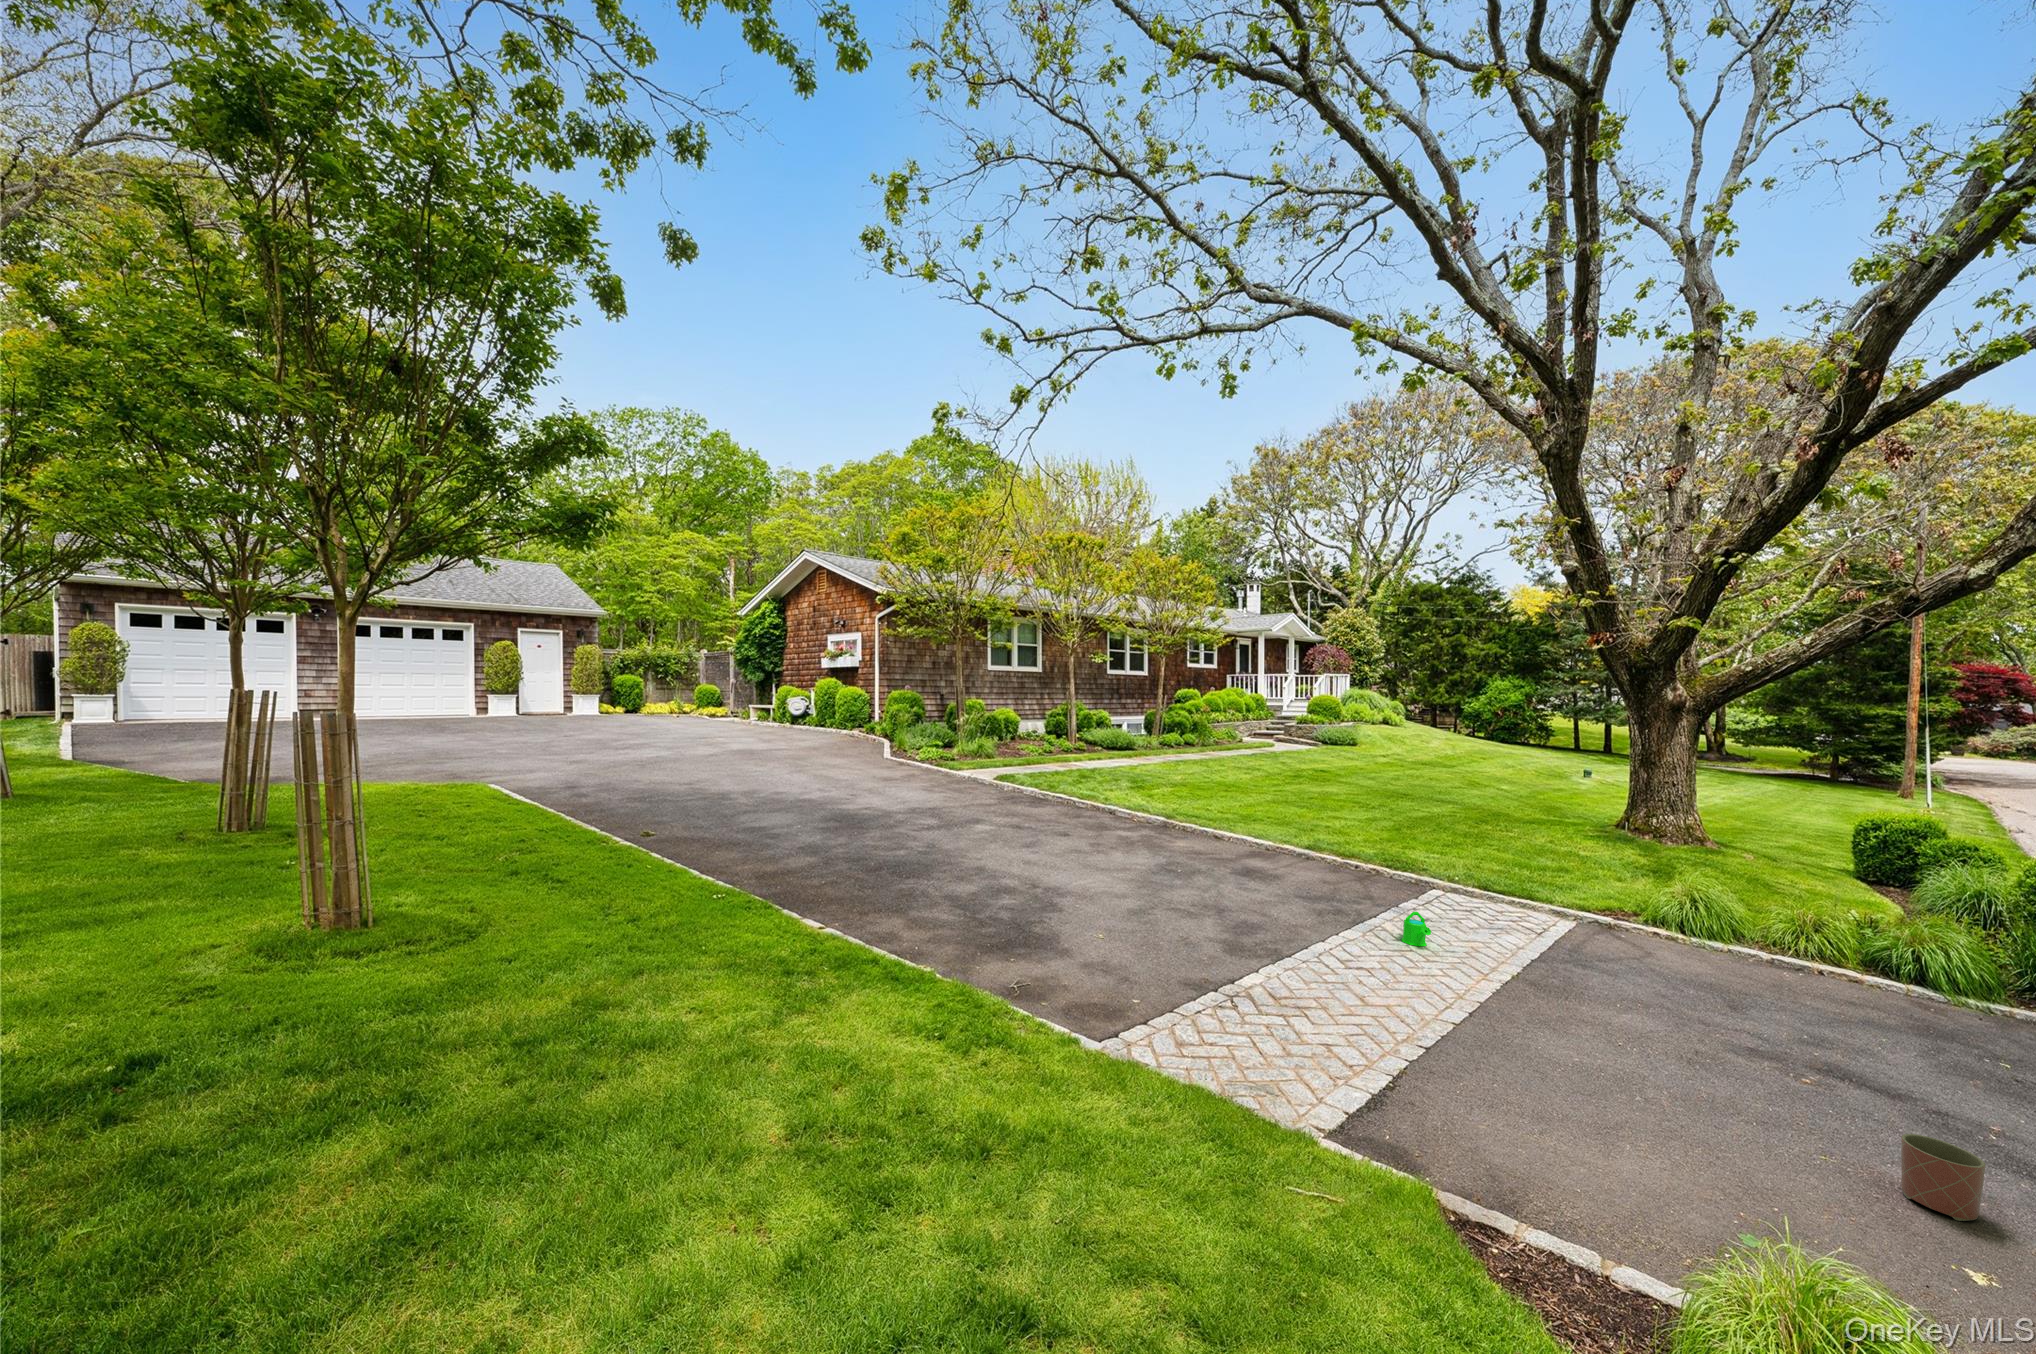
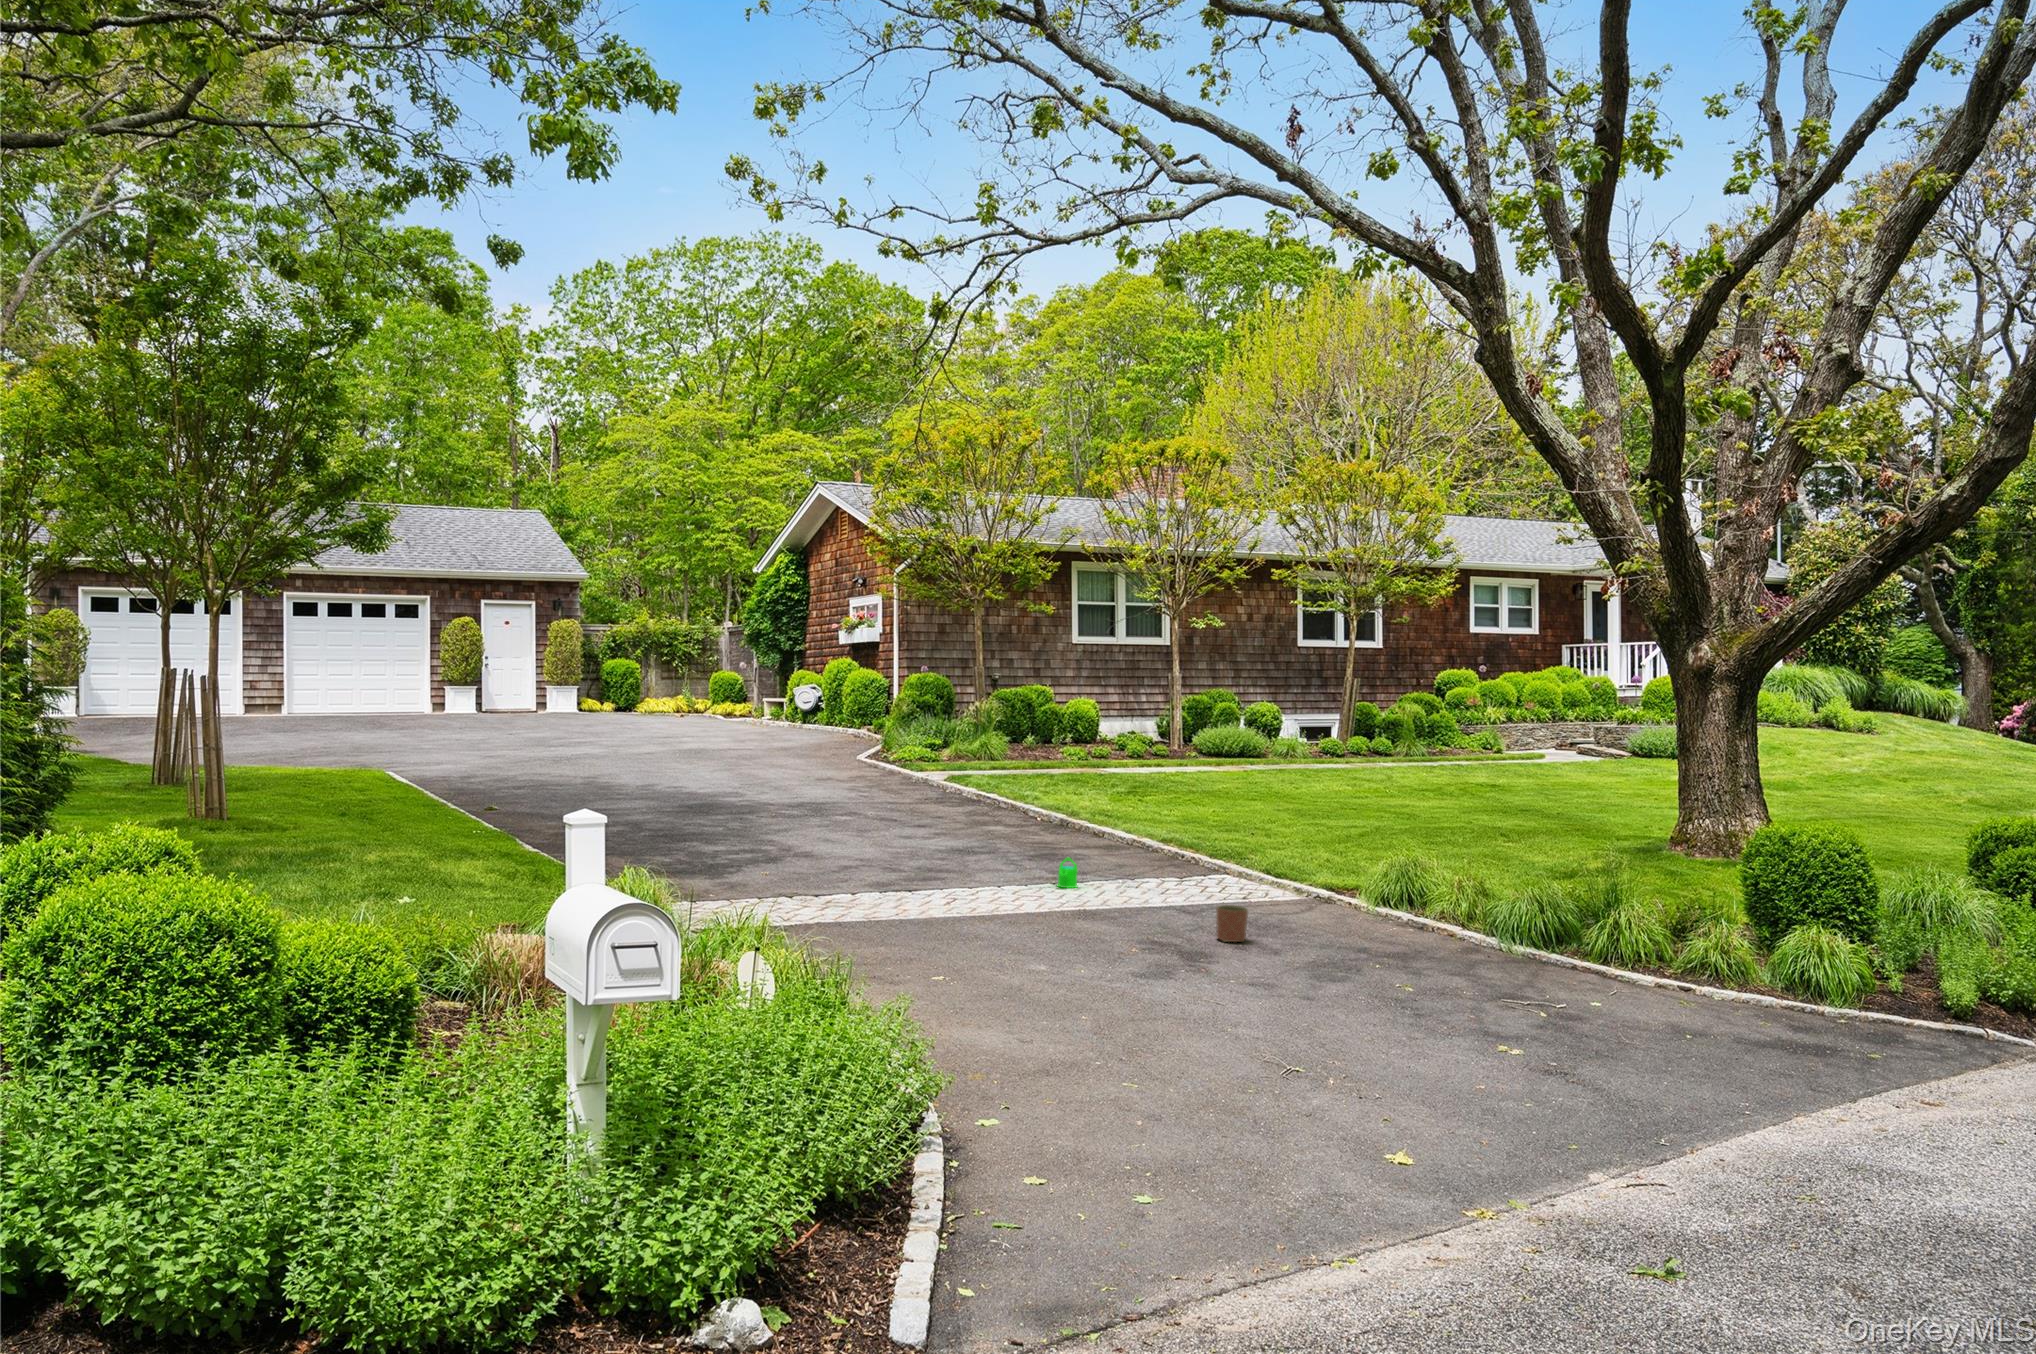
planter: present [1901,1134,1985,1221] -> present [1216,905,1248,942]

